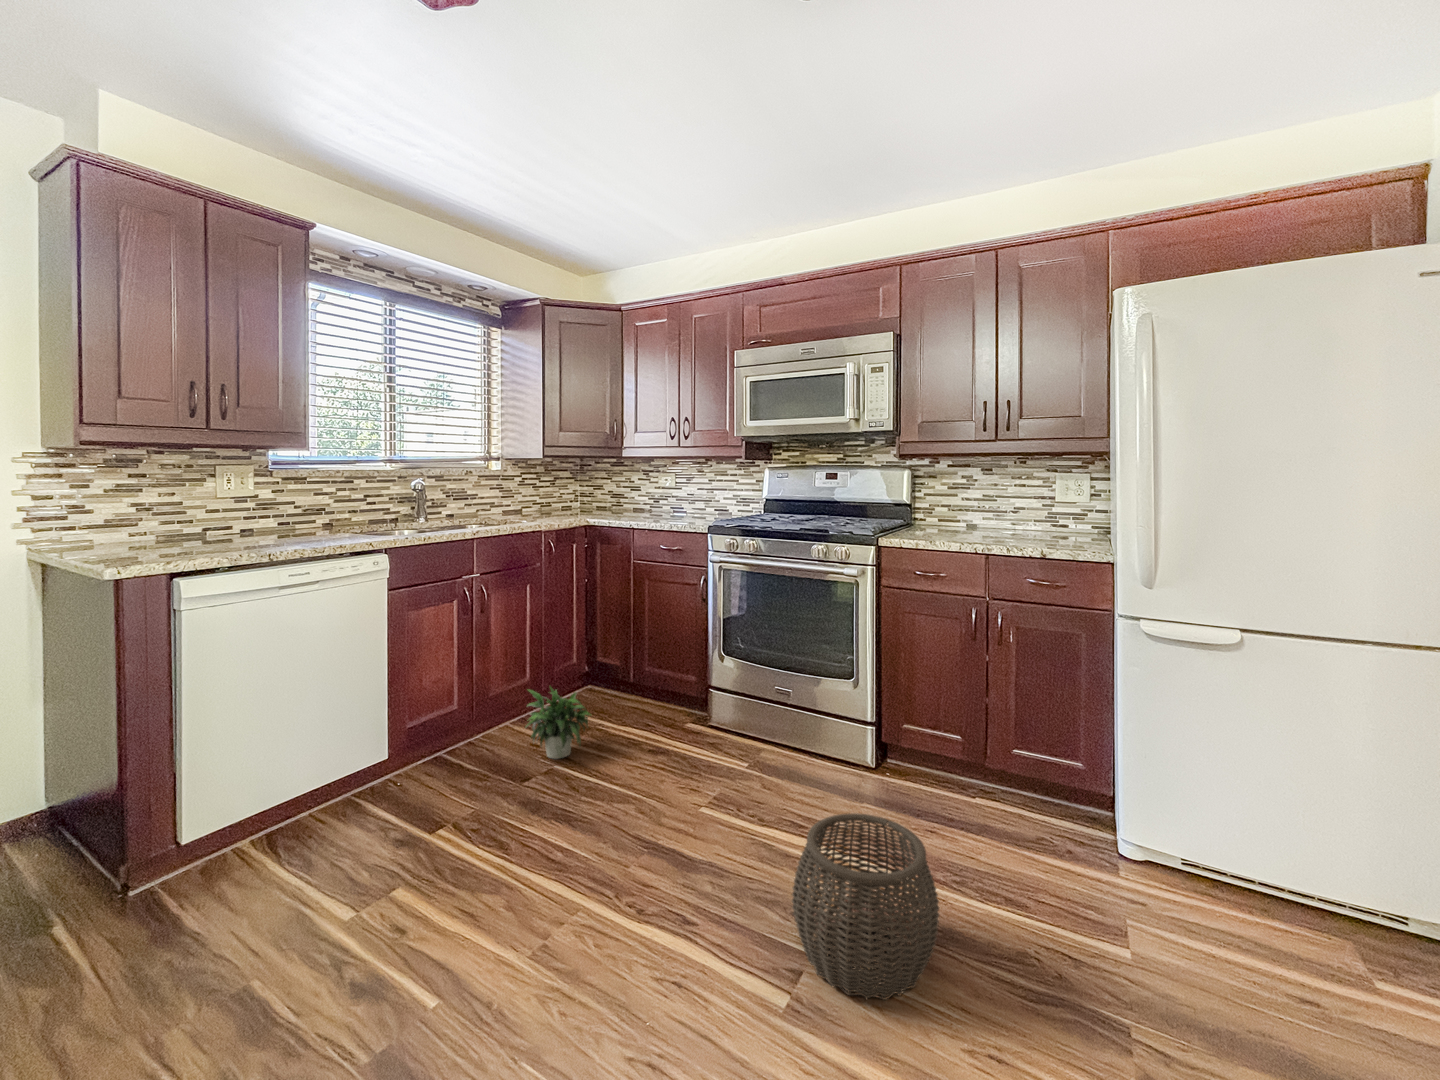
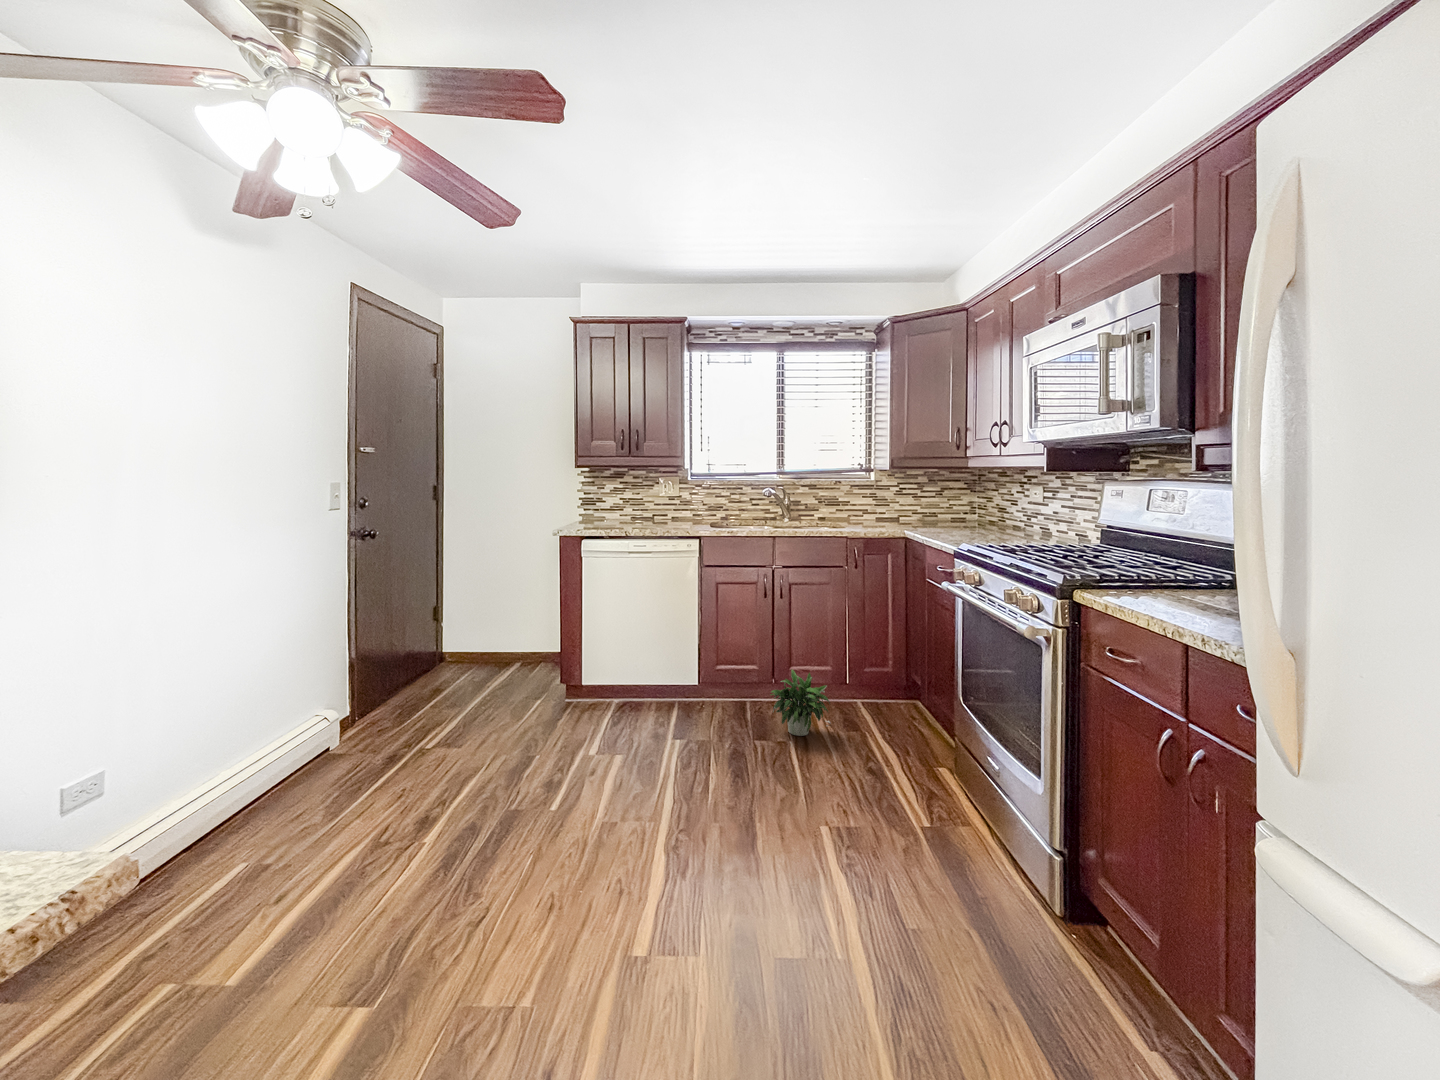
woven basket: present [792,813,939,1000] -> none [618,825,754,1004]

